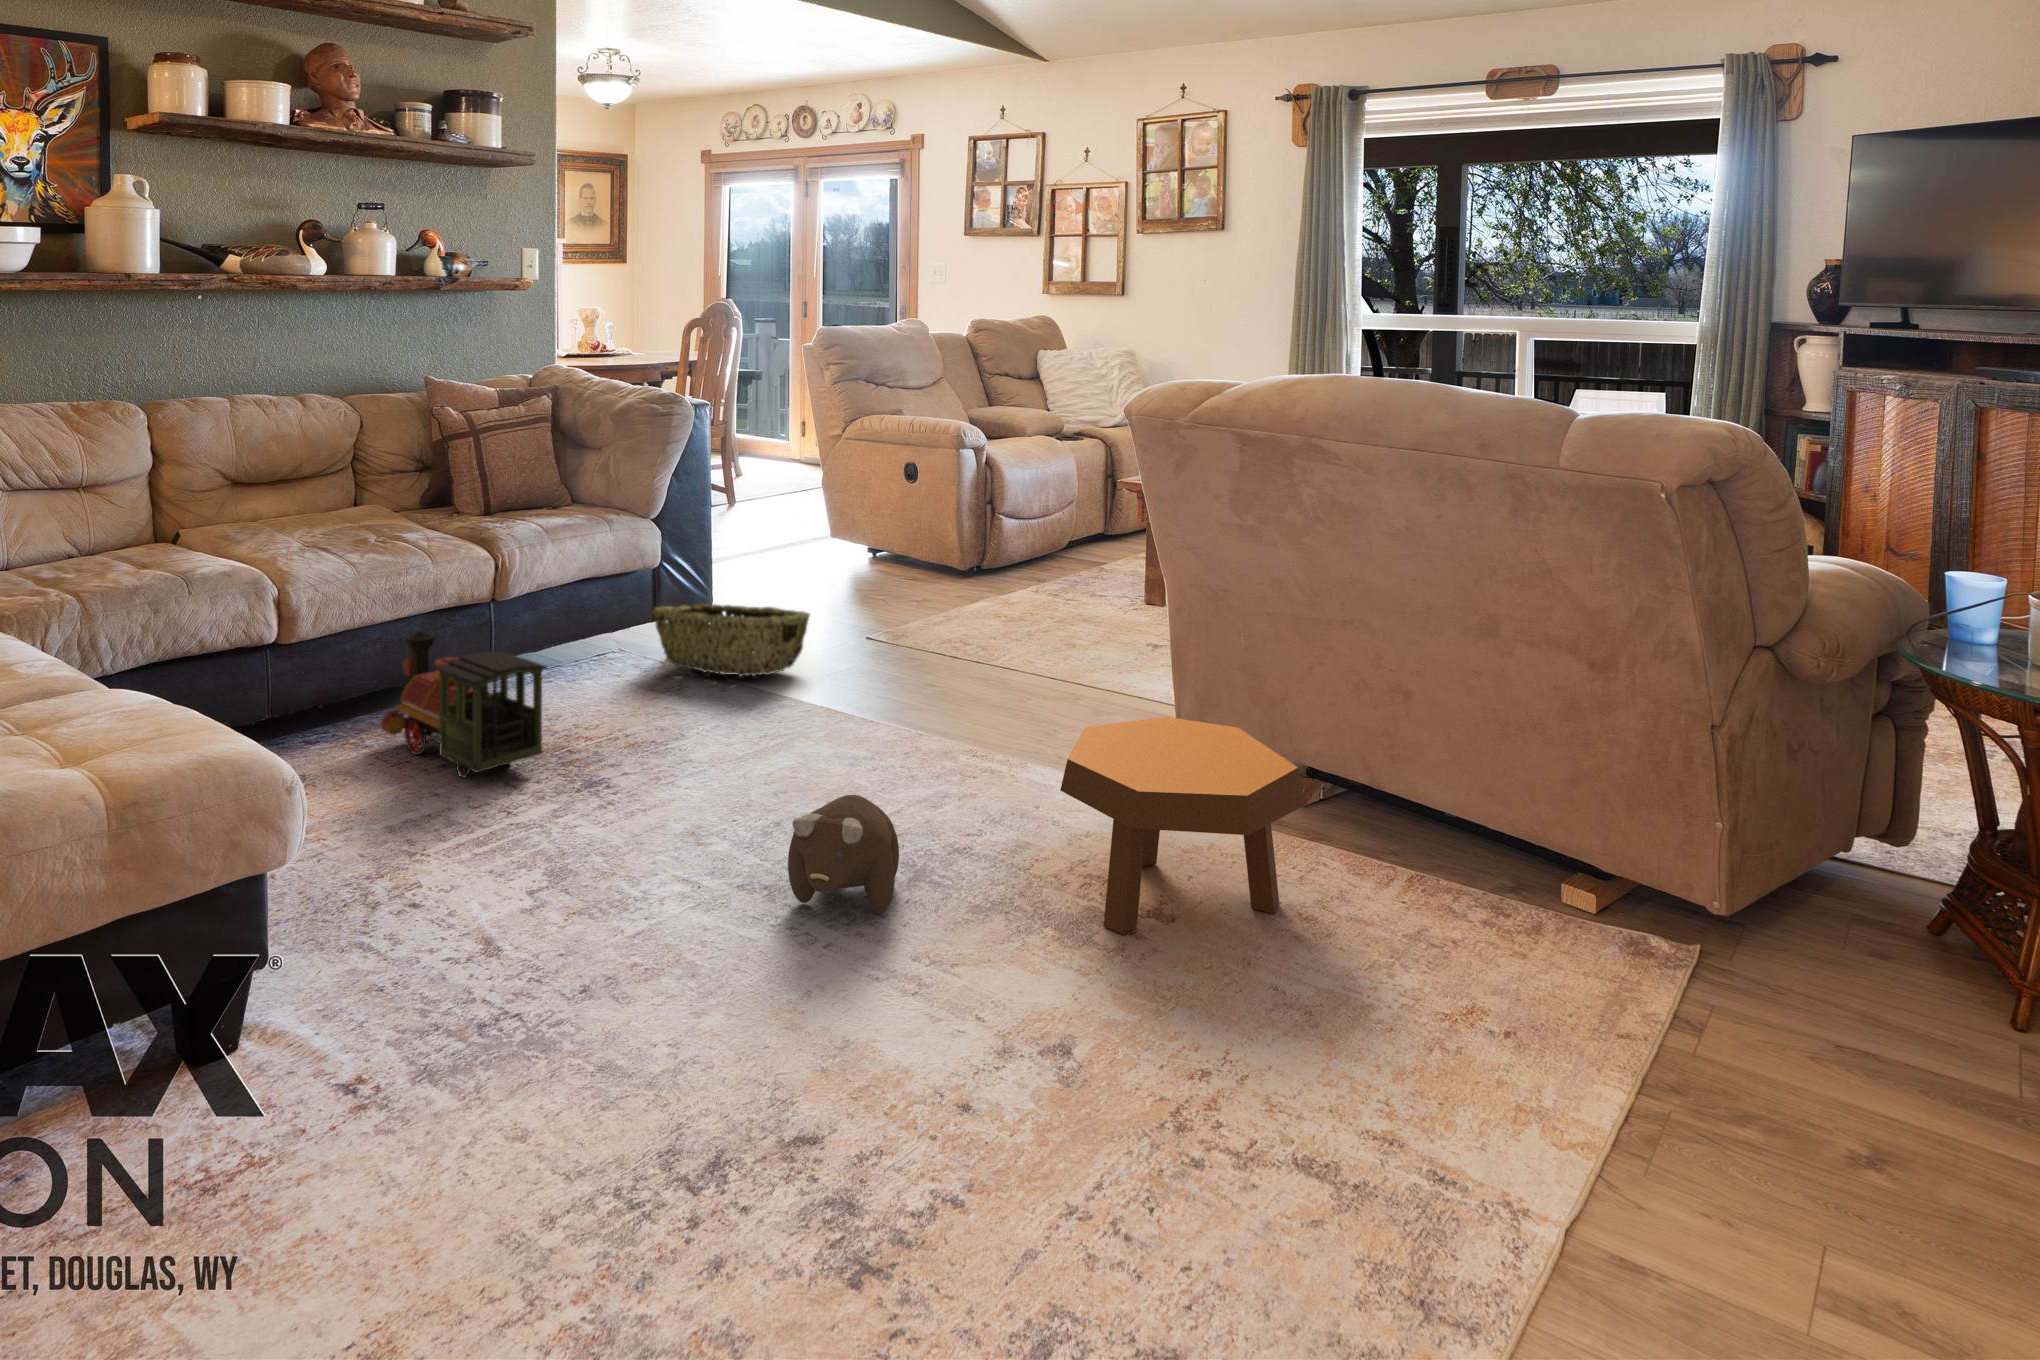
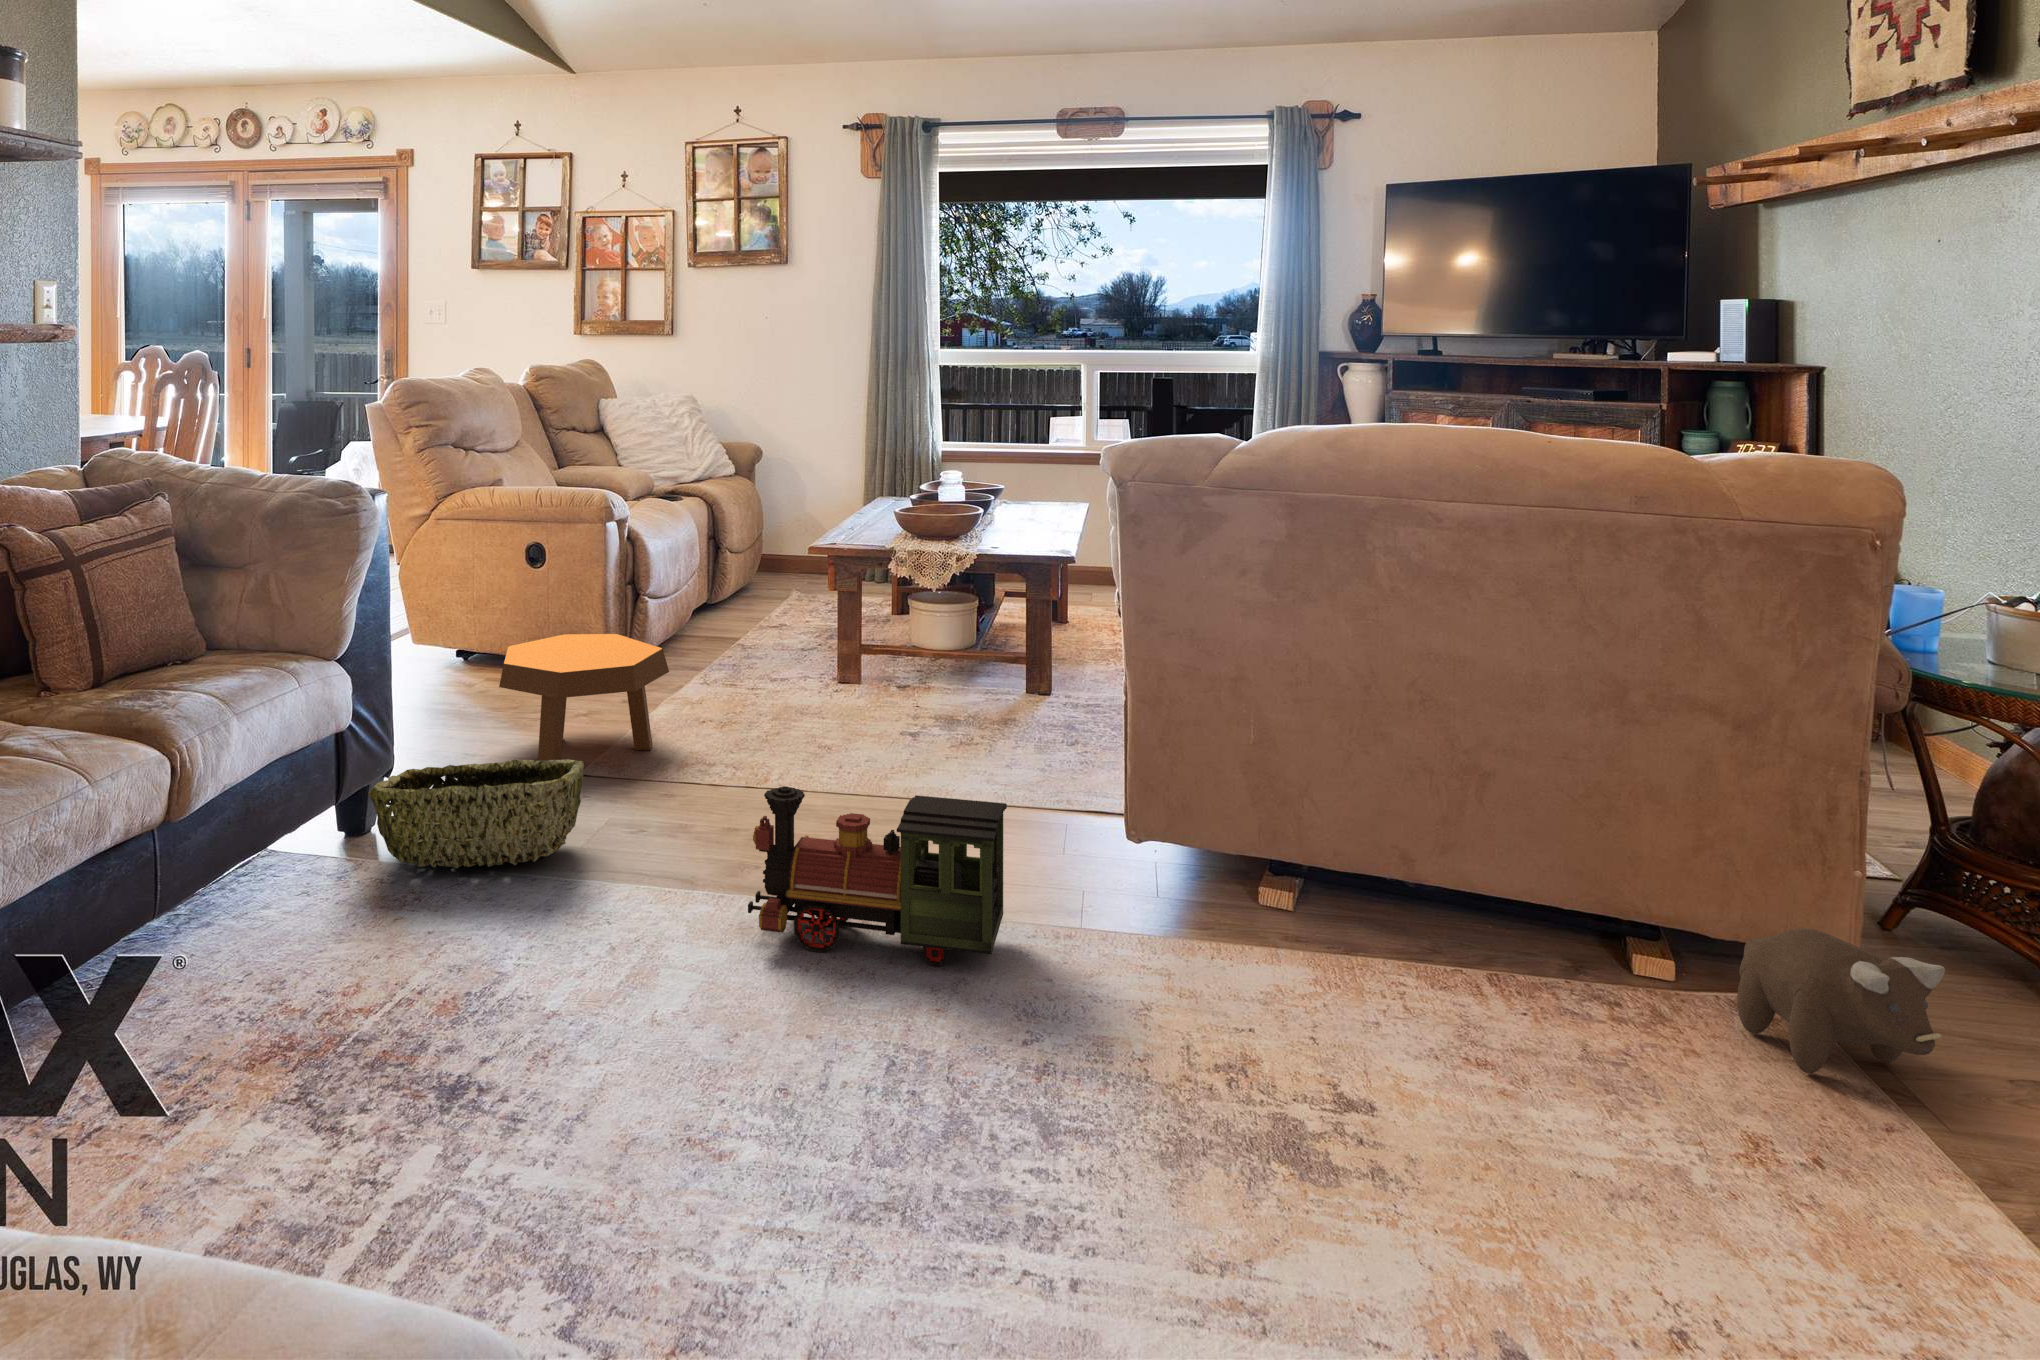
toy train: present [380,630,547,778] -> present [748,786,1007,966]
footstool: present [1060,717,1307,934] -> present [499,634,669,761]
plush toy: present [788,795,899,913] -> present [1737,928,1945,1073]

